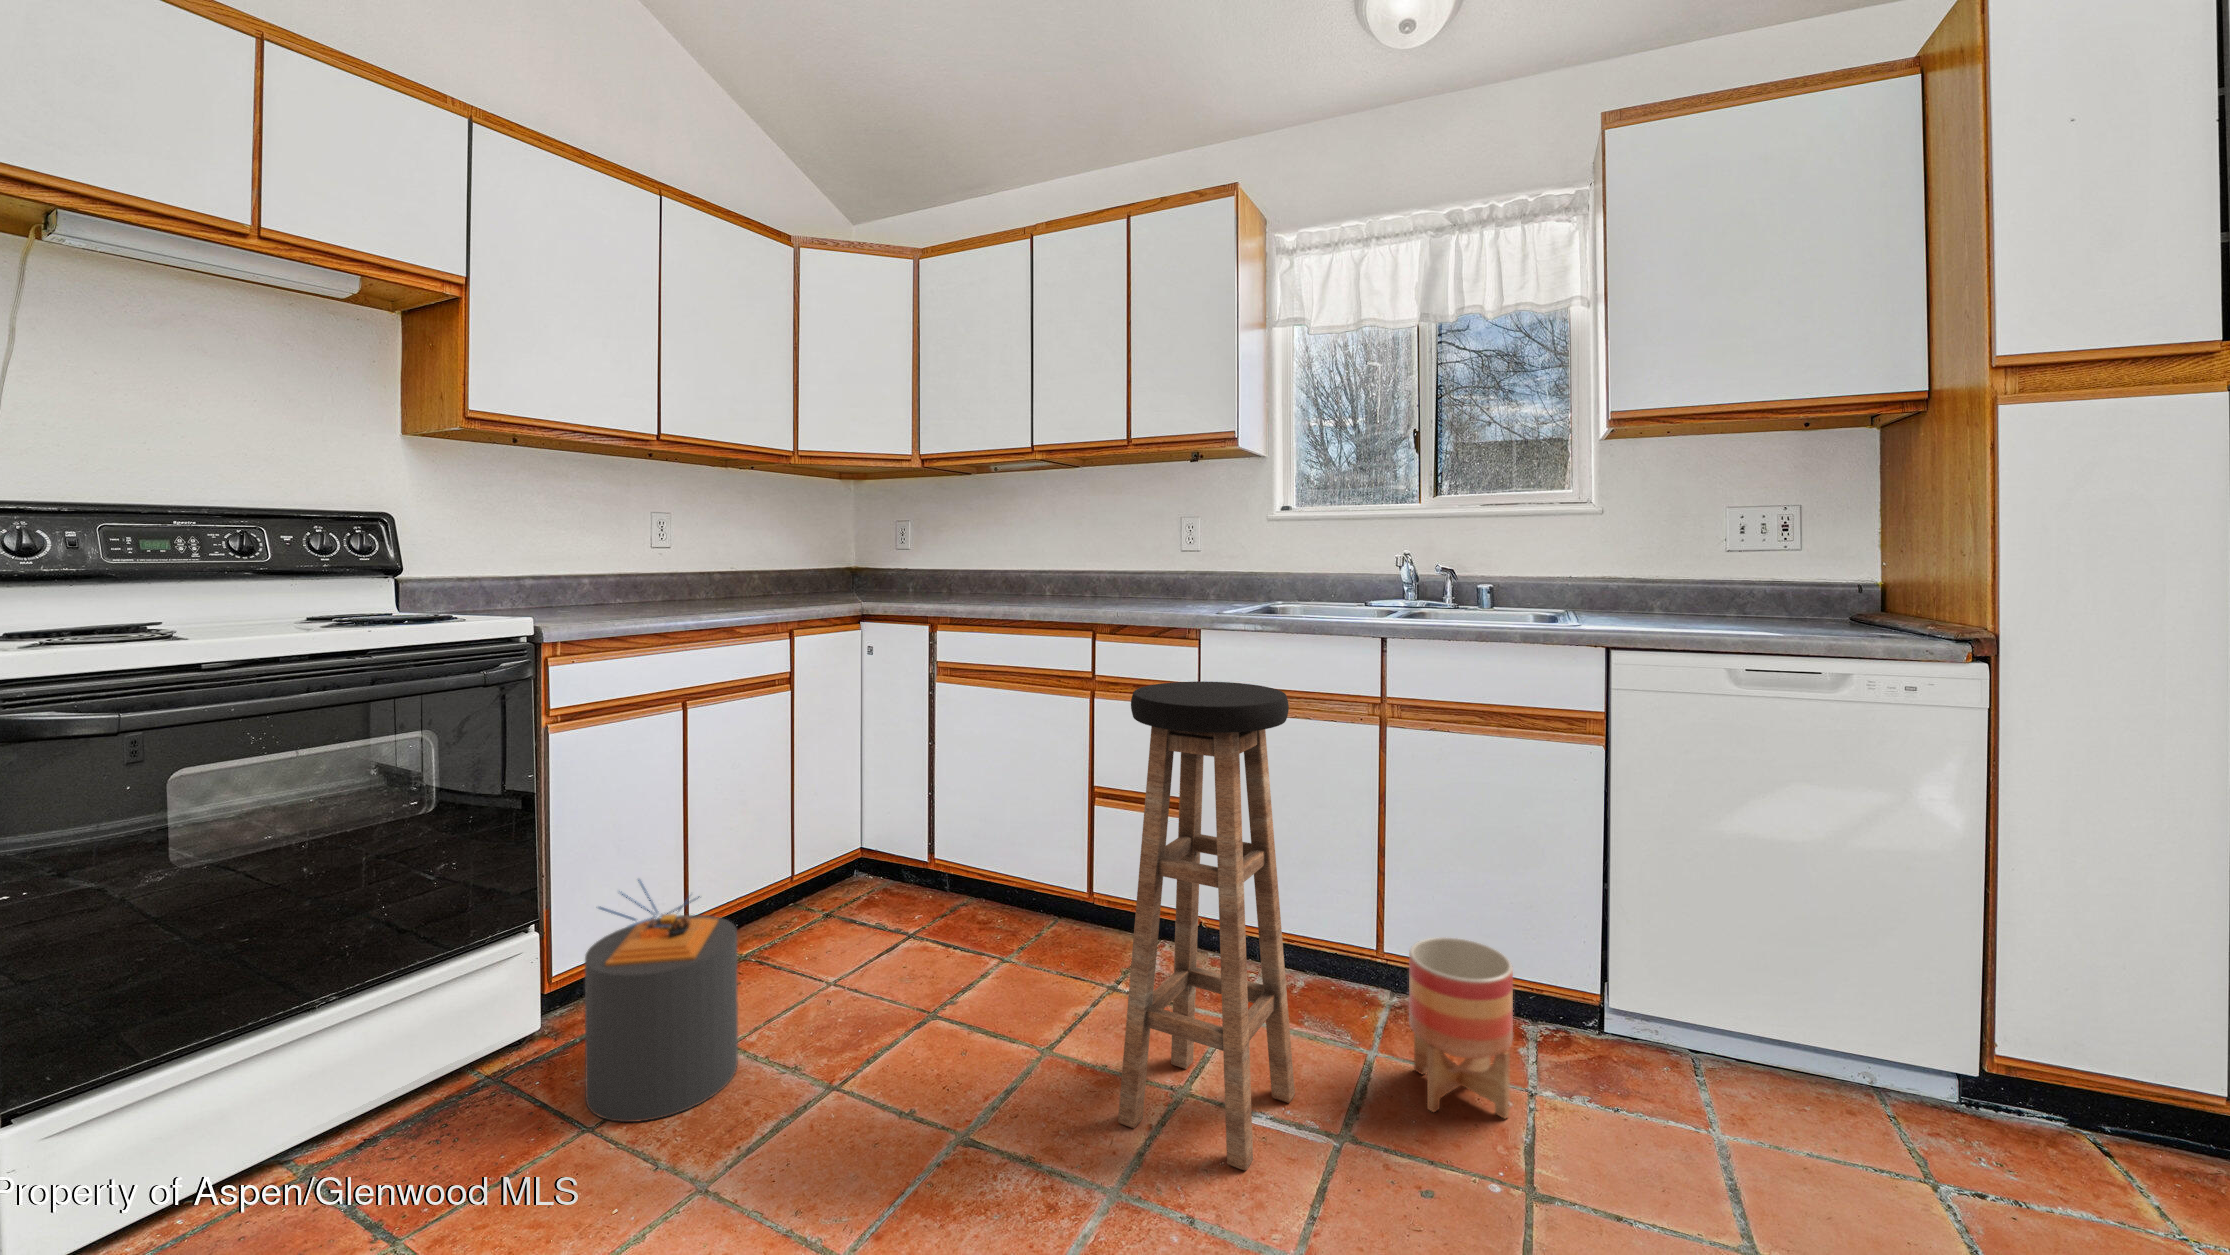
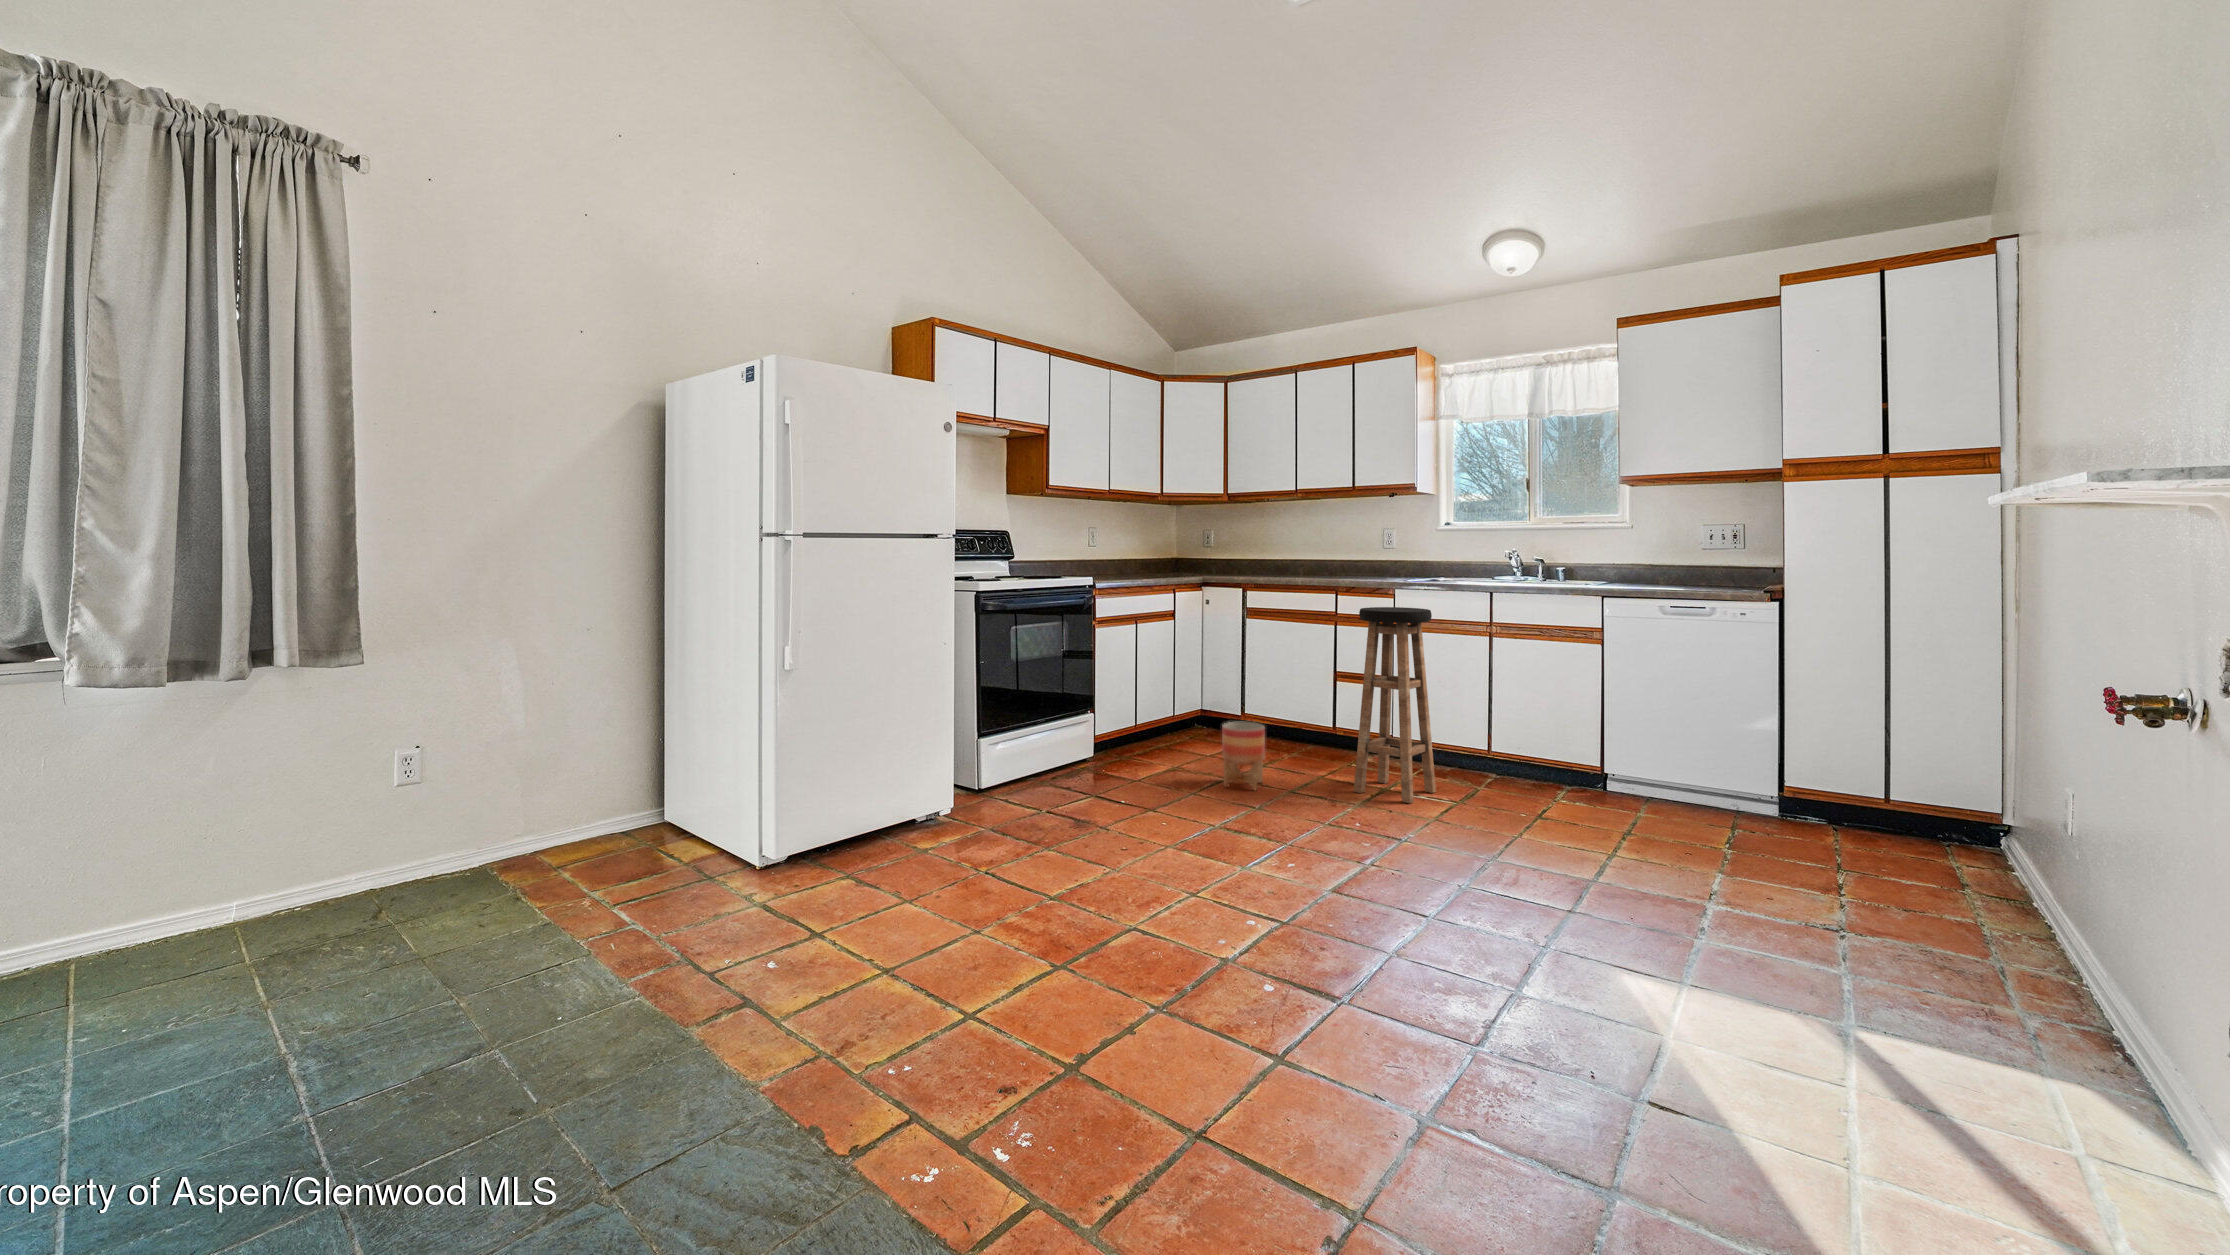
trash can: present [585,879,738,1122] -> none [1120,685,1181,779]
planter: present [1409,937,1513,1118] -> present [1222,722,1265,790]

